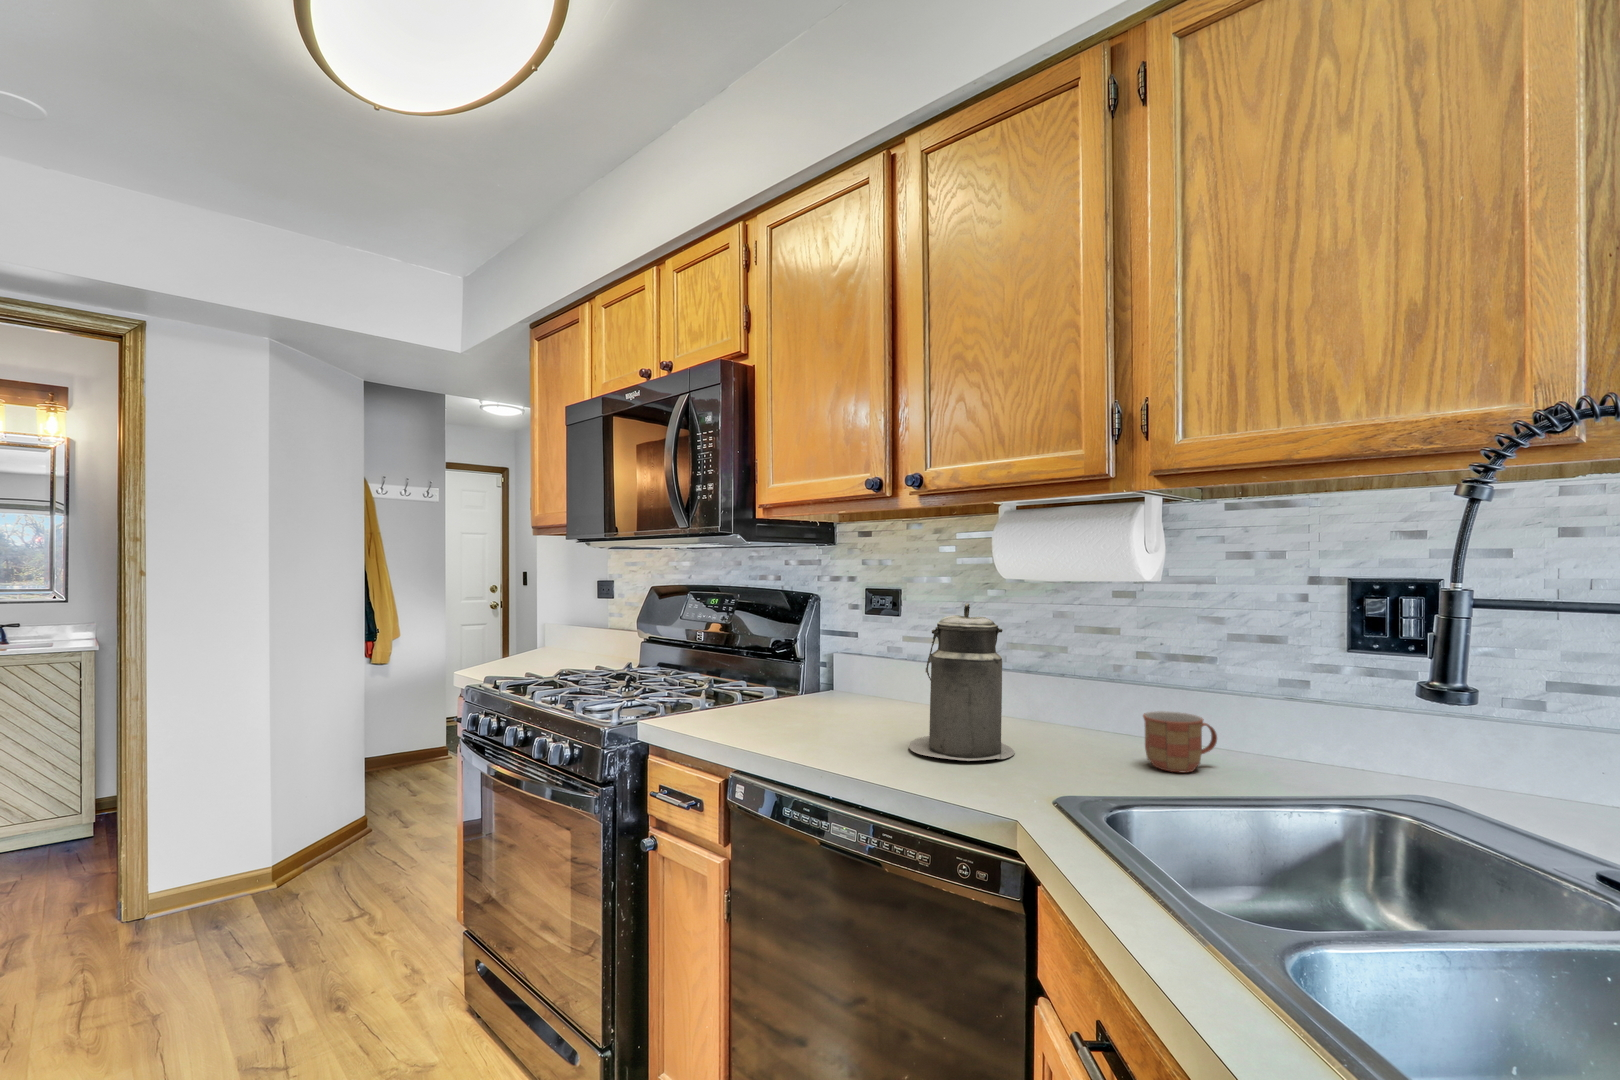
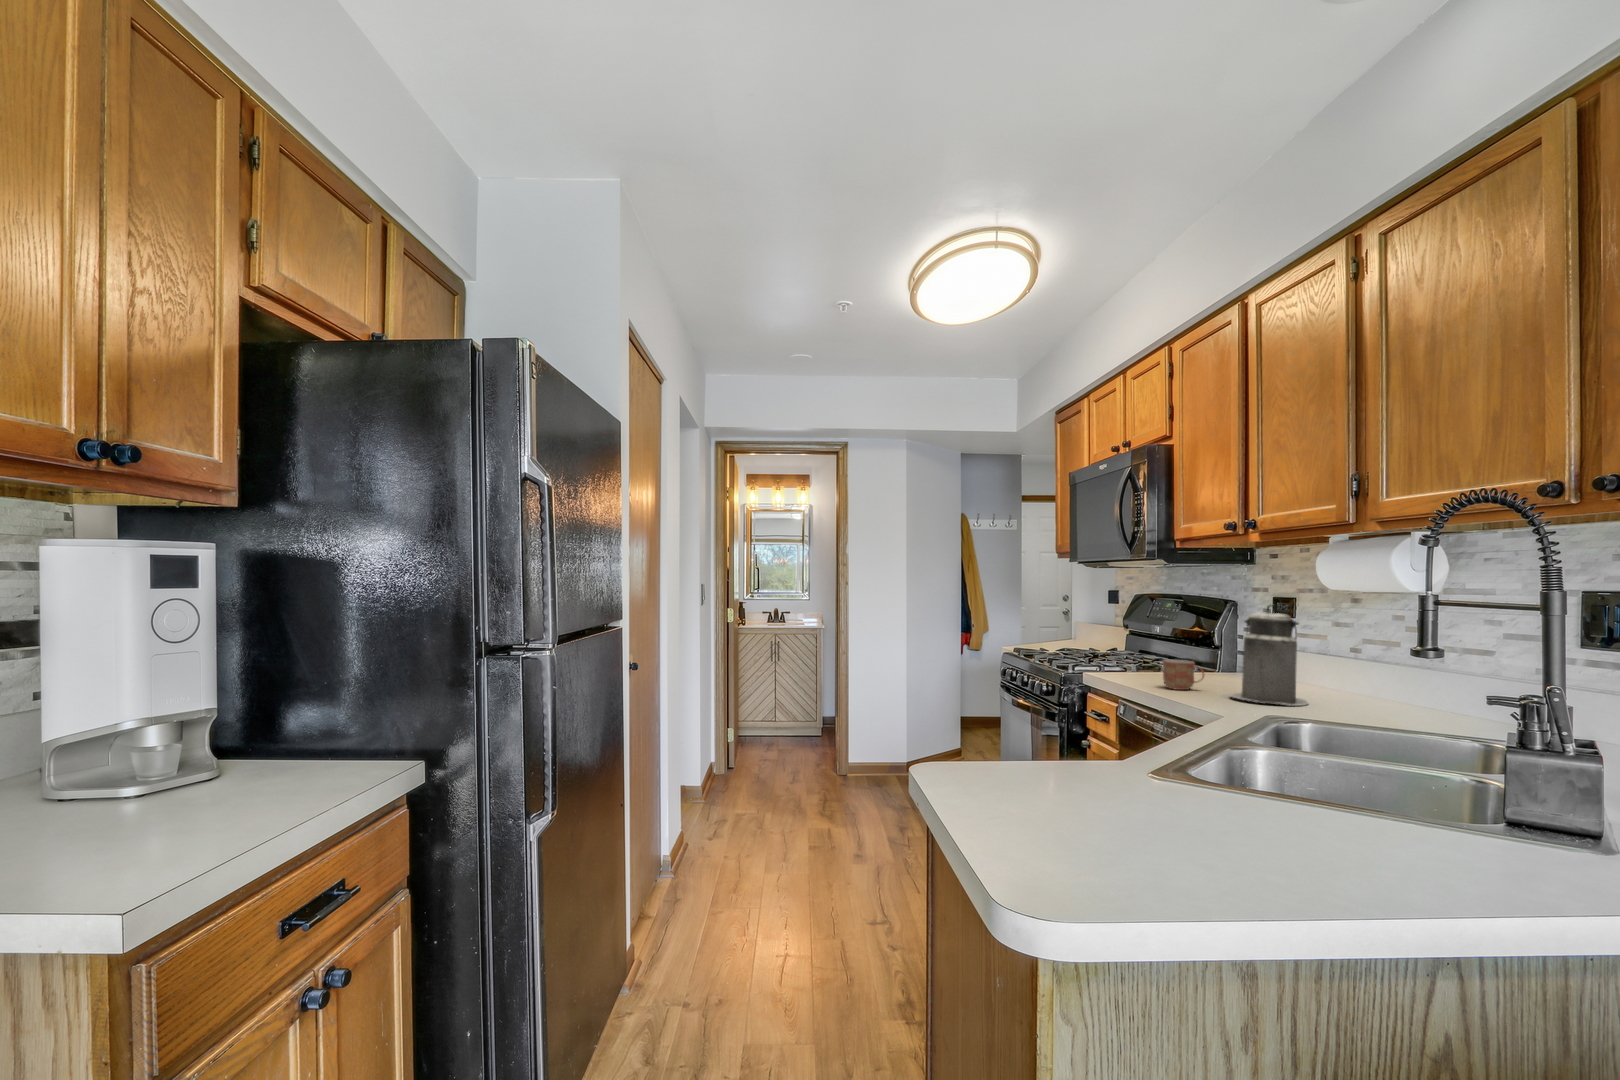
mug: present [1143,711,1217,772] -> present [1163,660,1204,690]

